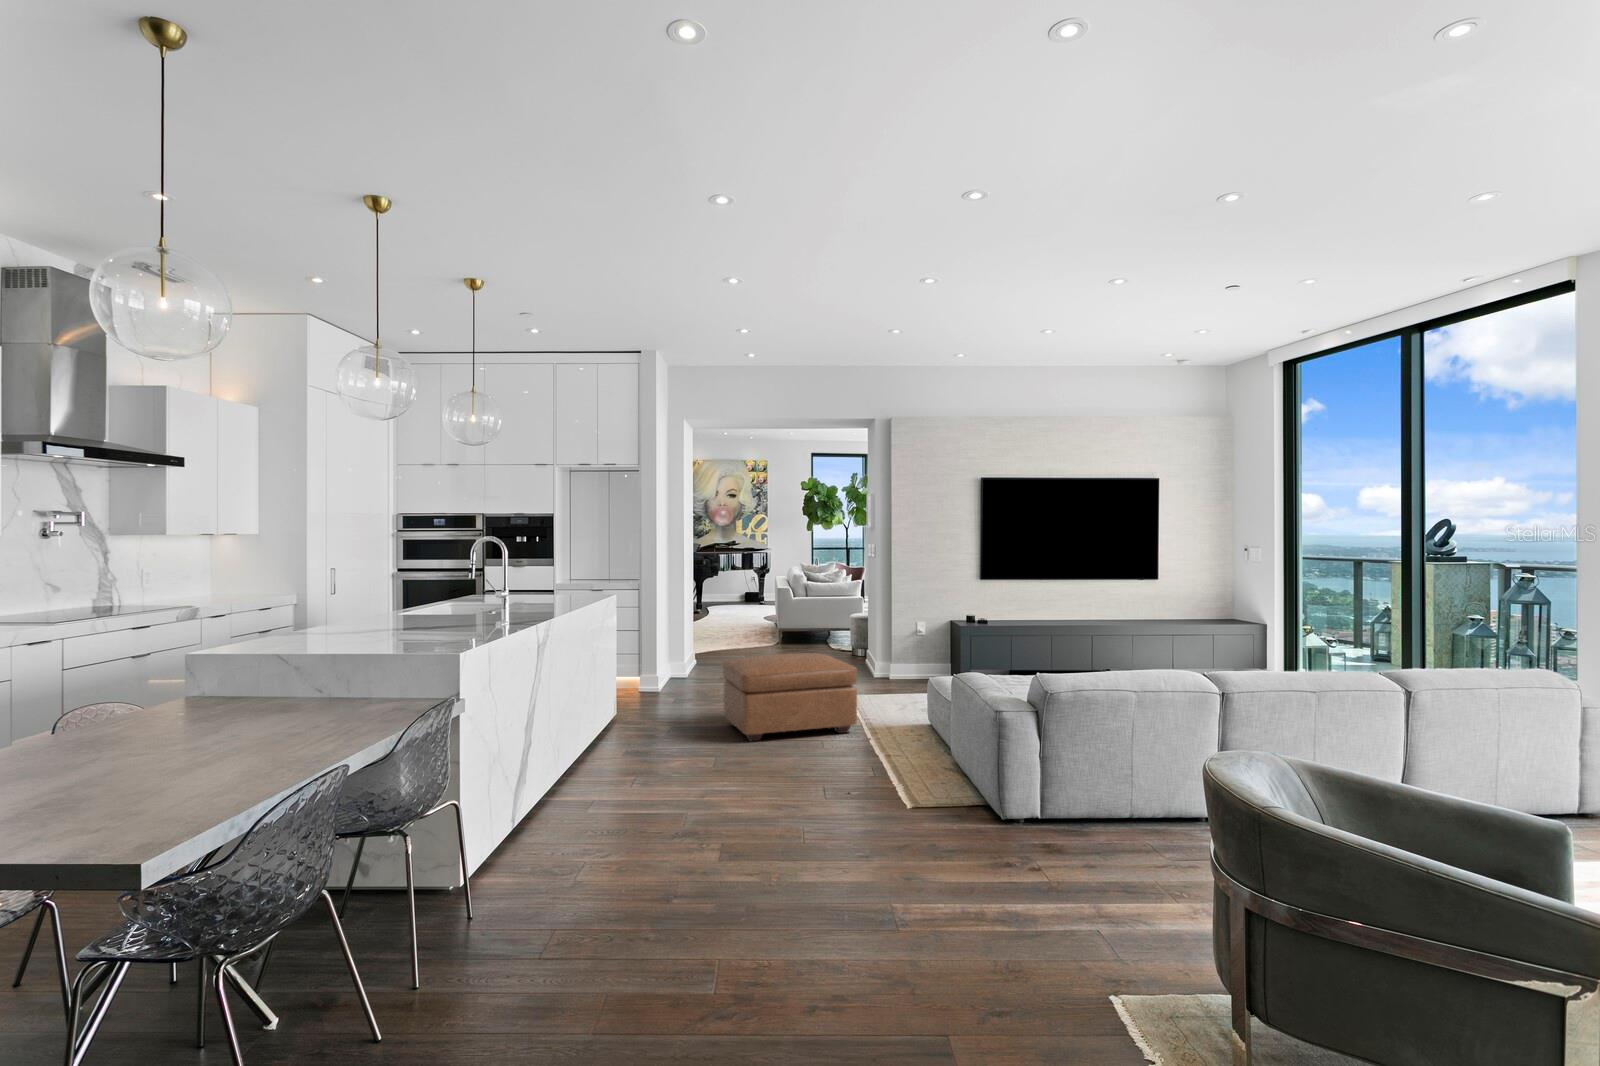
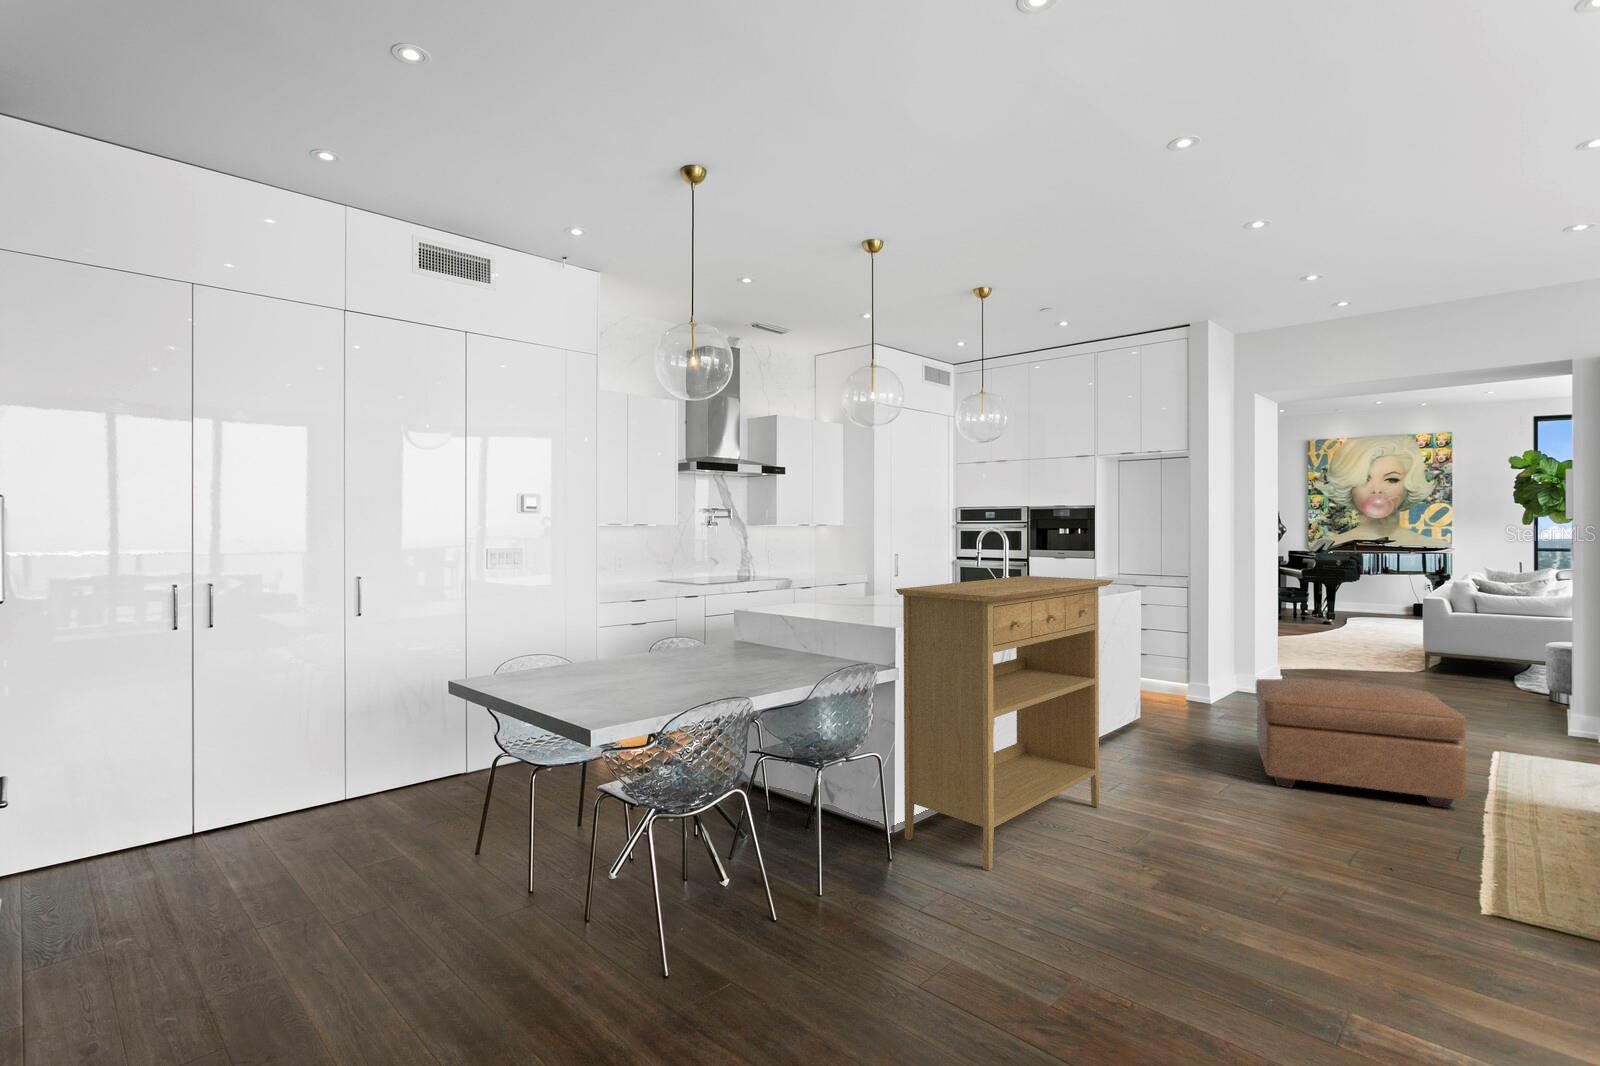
console table: none [501,585,657,859] -> present [896,576,1114,871]

